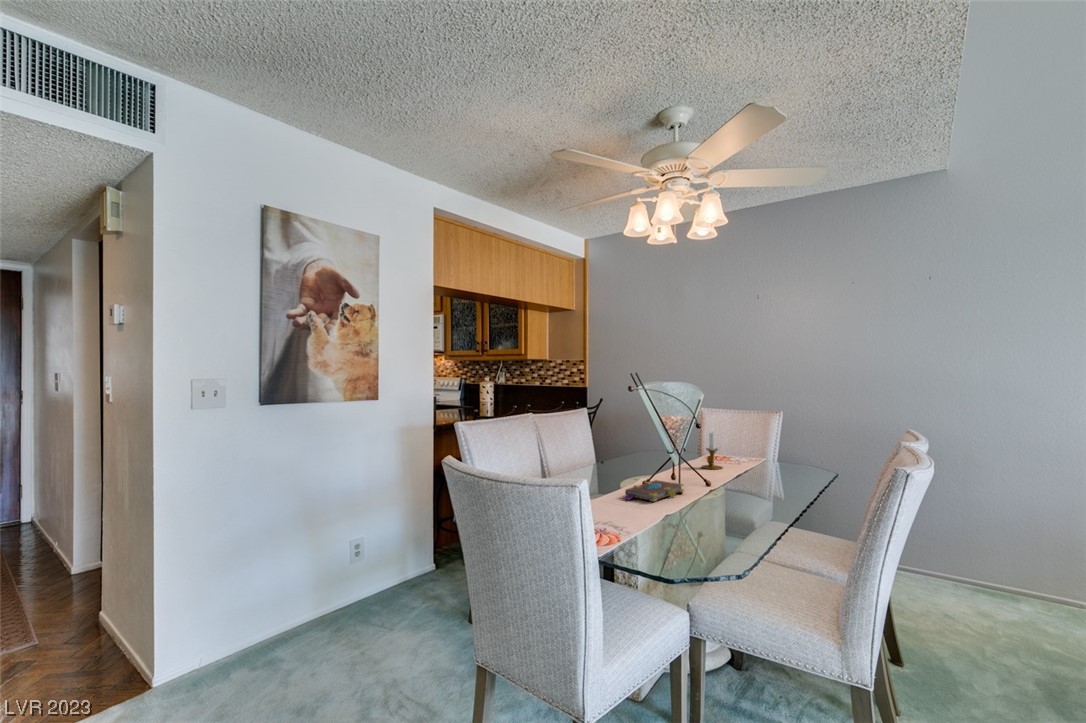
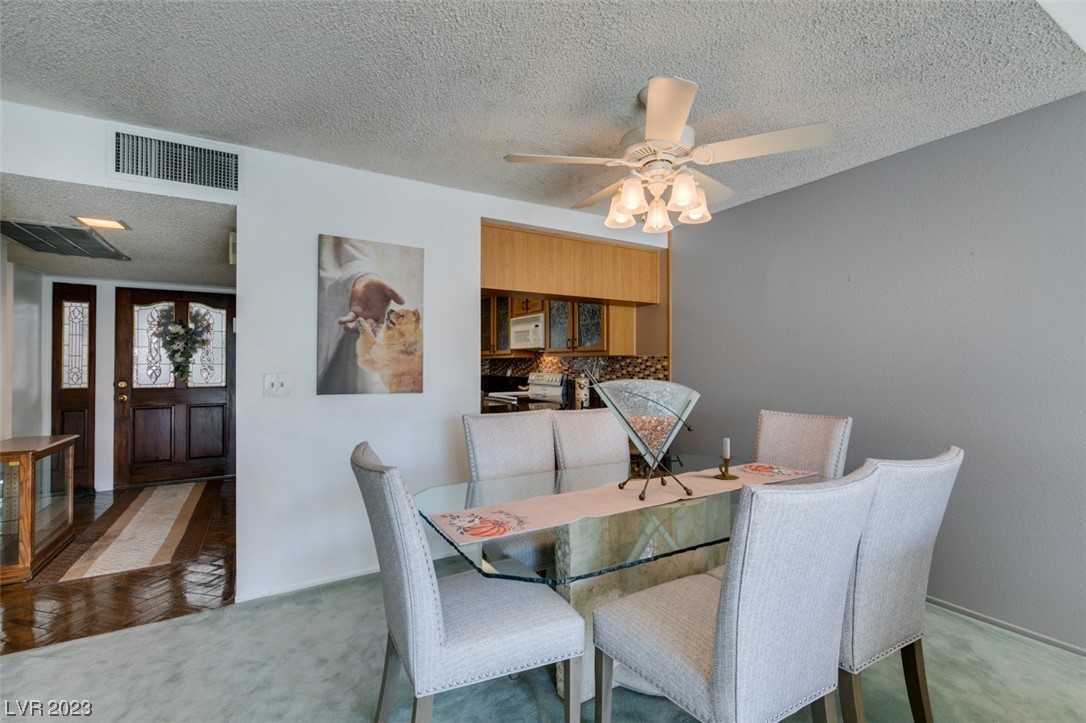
book: present [624,480,684,501] -> none [577,483,647,503]

